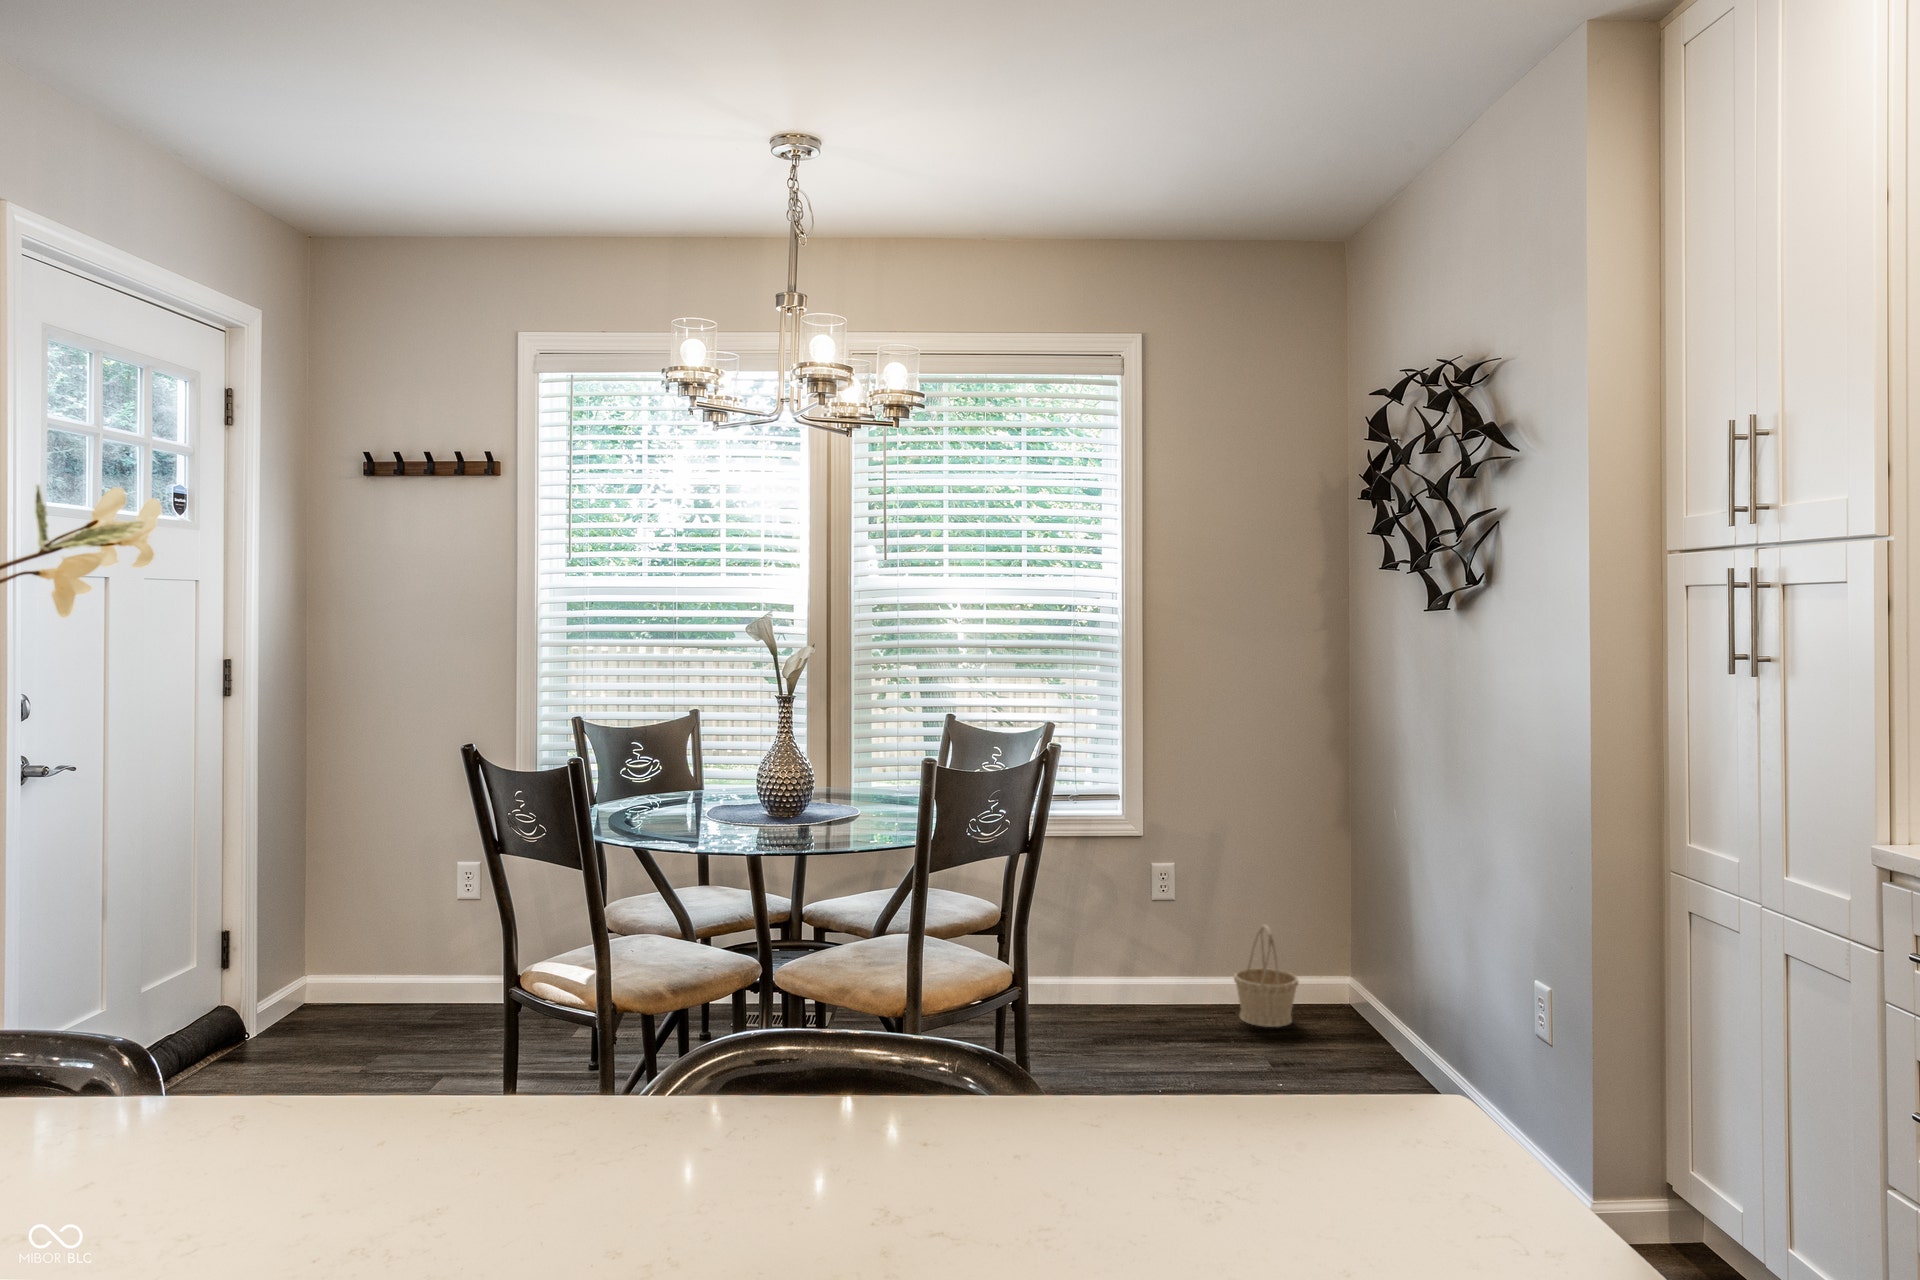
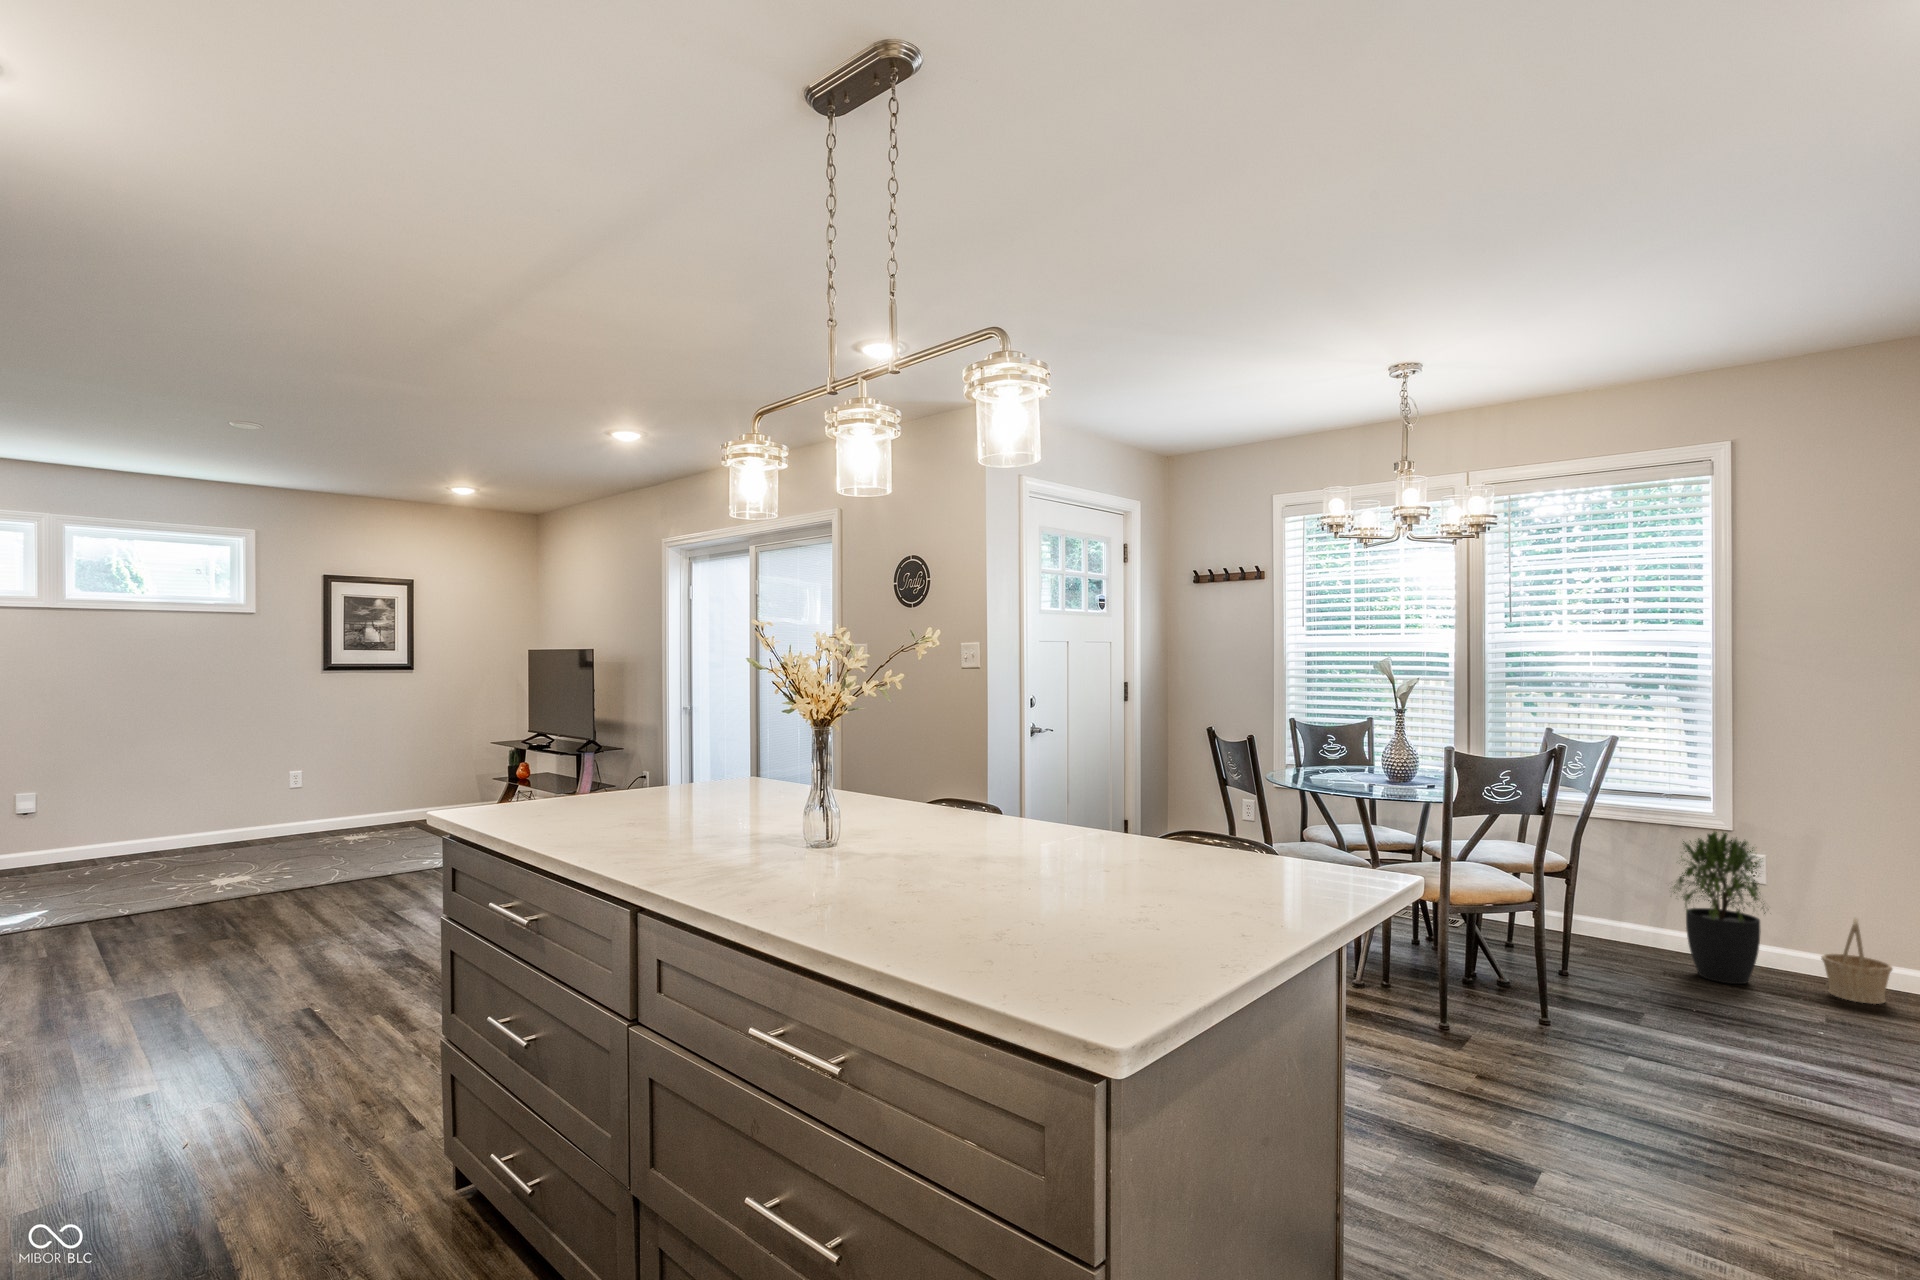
potted plant: none [1082,836,1198,1035] -> present [1673,832,1766,984]

